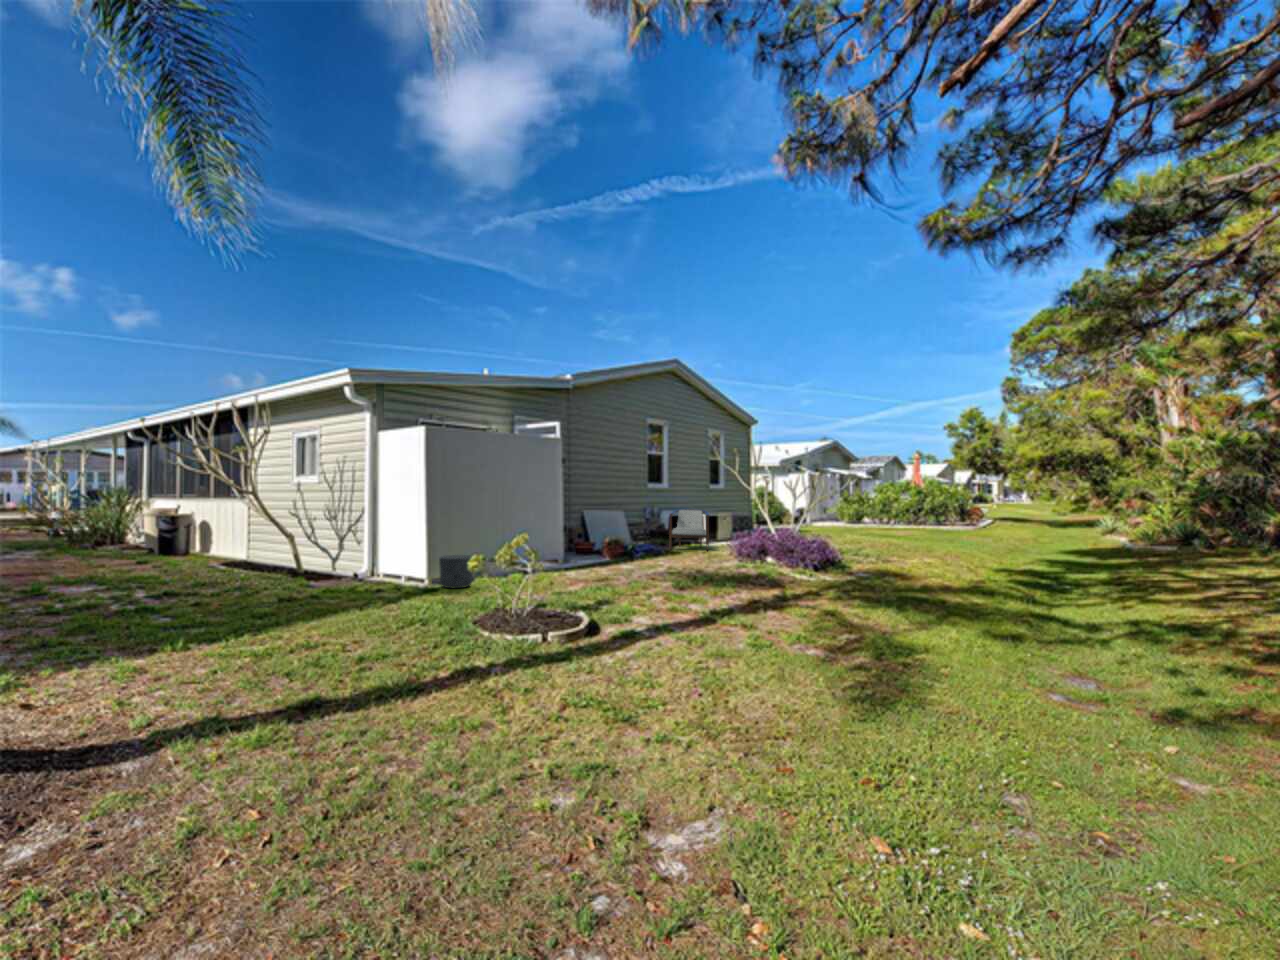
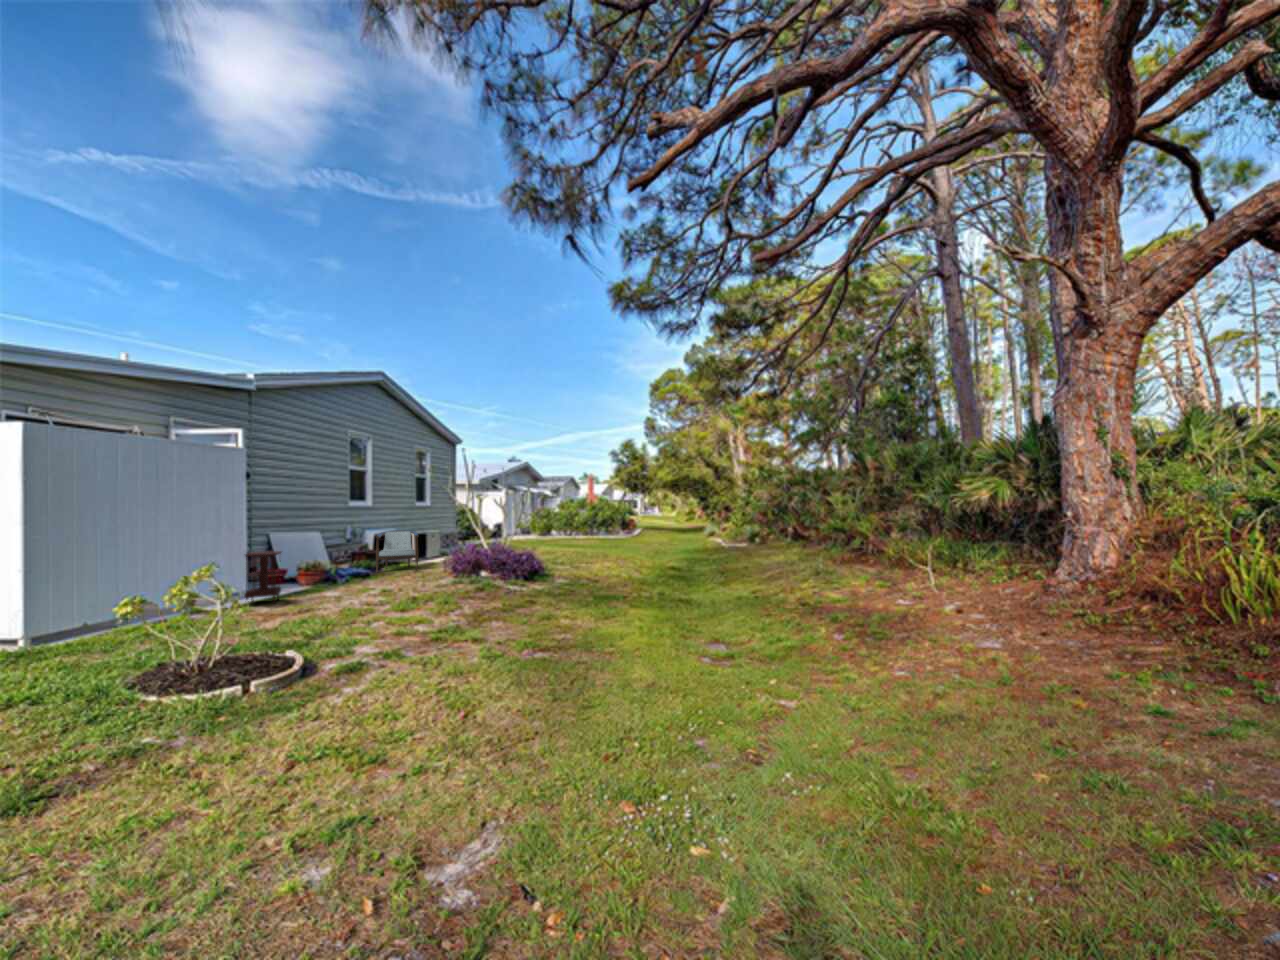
side table: none [558,521,588,569] -> present [244,551,281,603]
planter: present [439,554,473,588] -> none [62,605,121,650]

